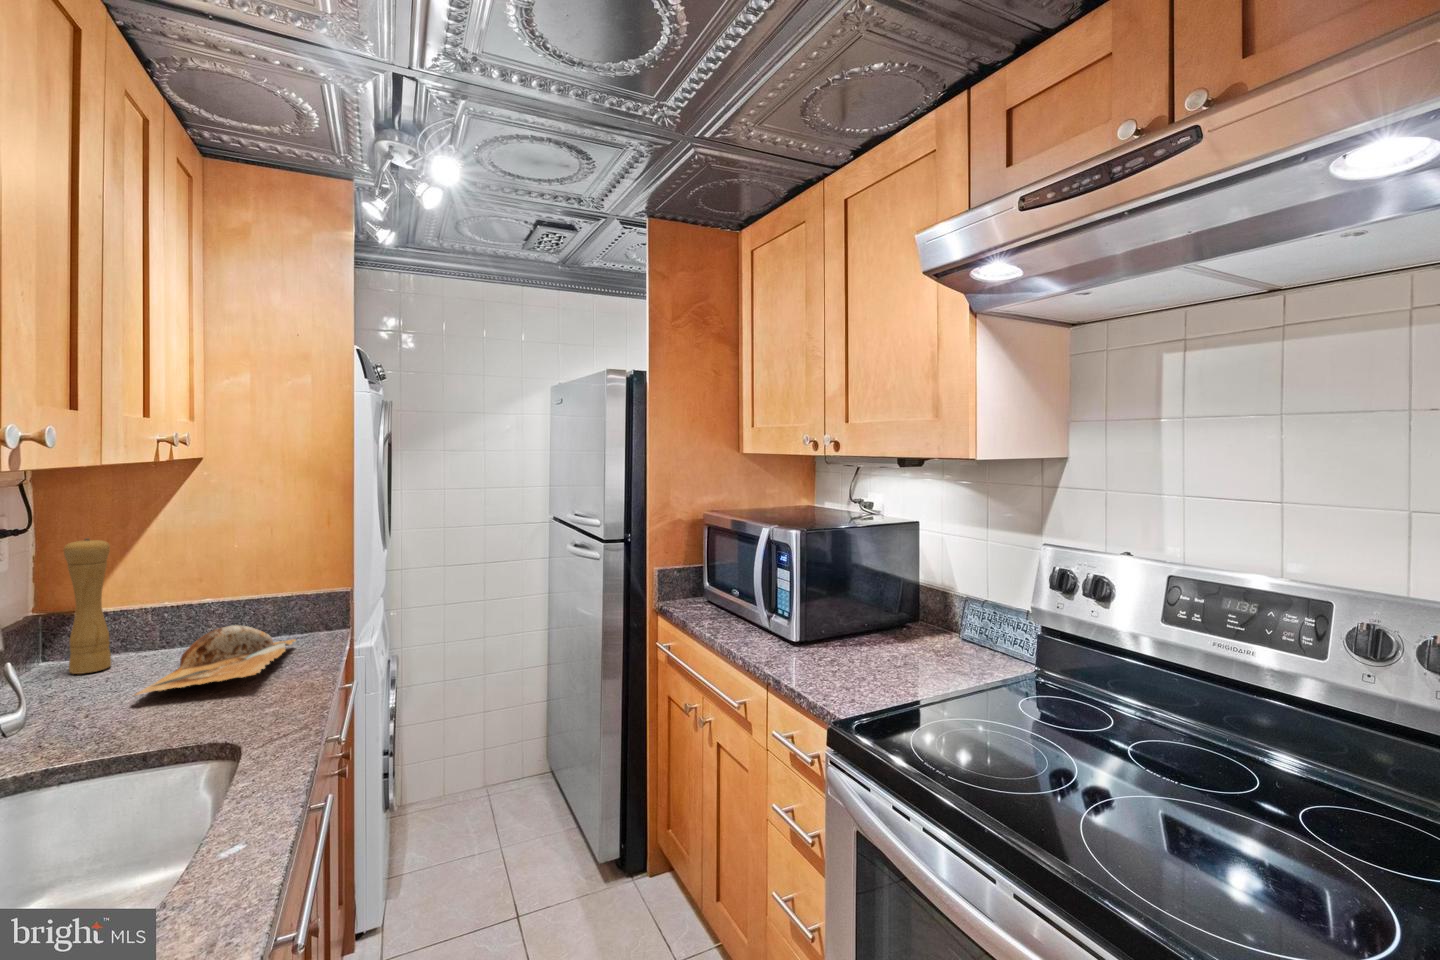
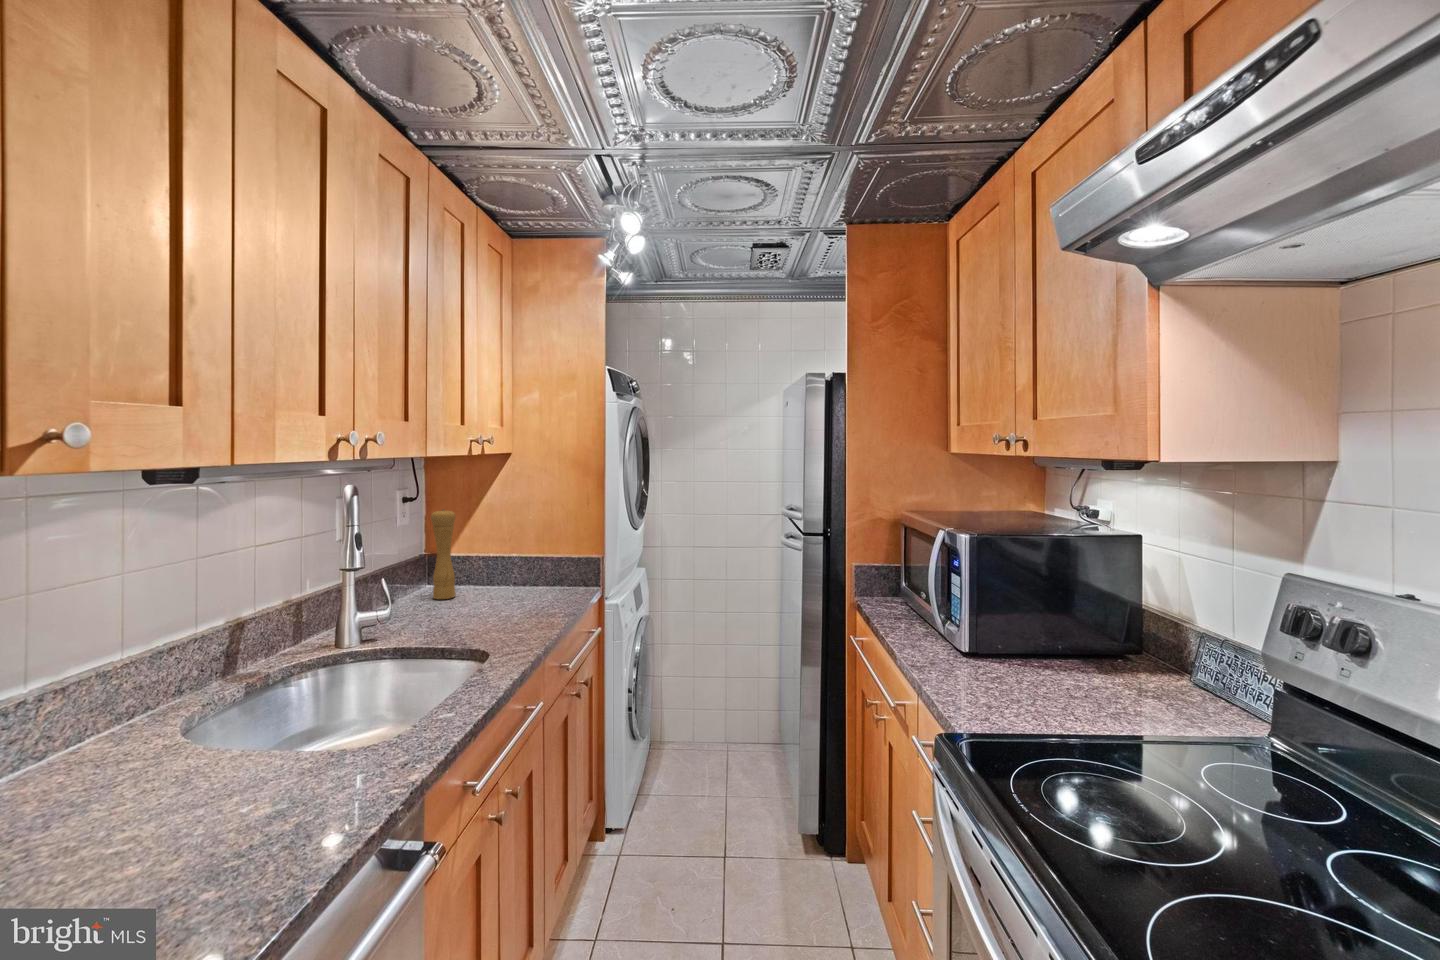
chopping board: present [136,625,295,695] -> none [448,577,560,618]

